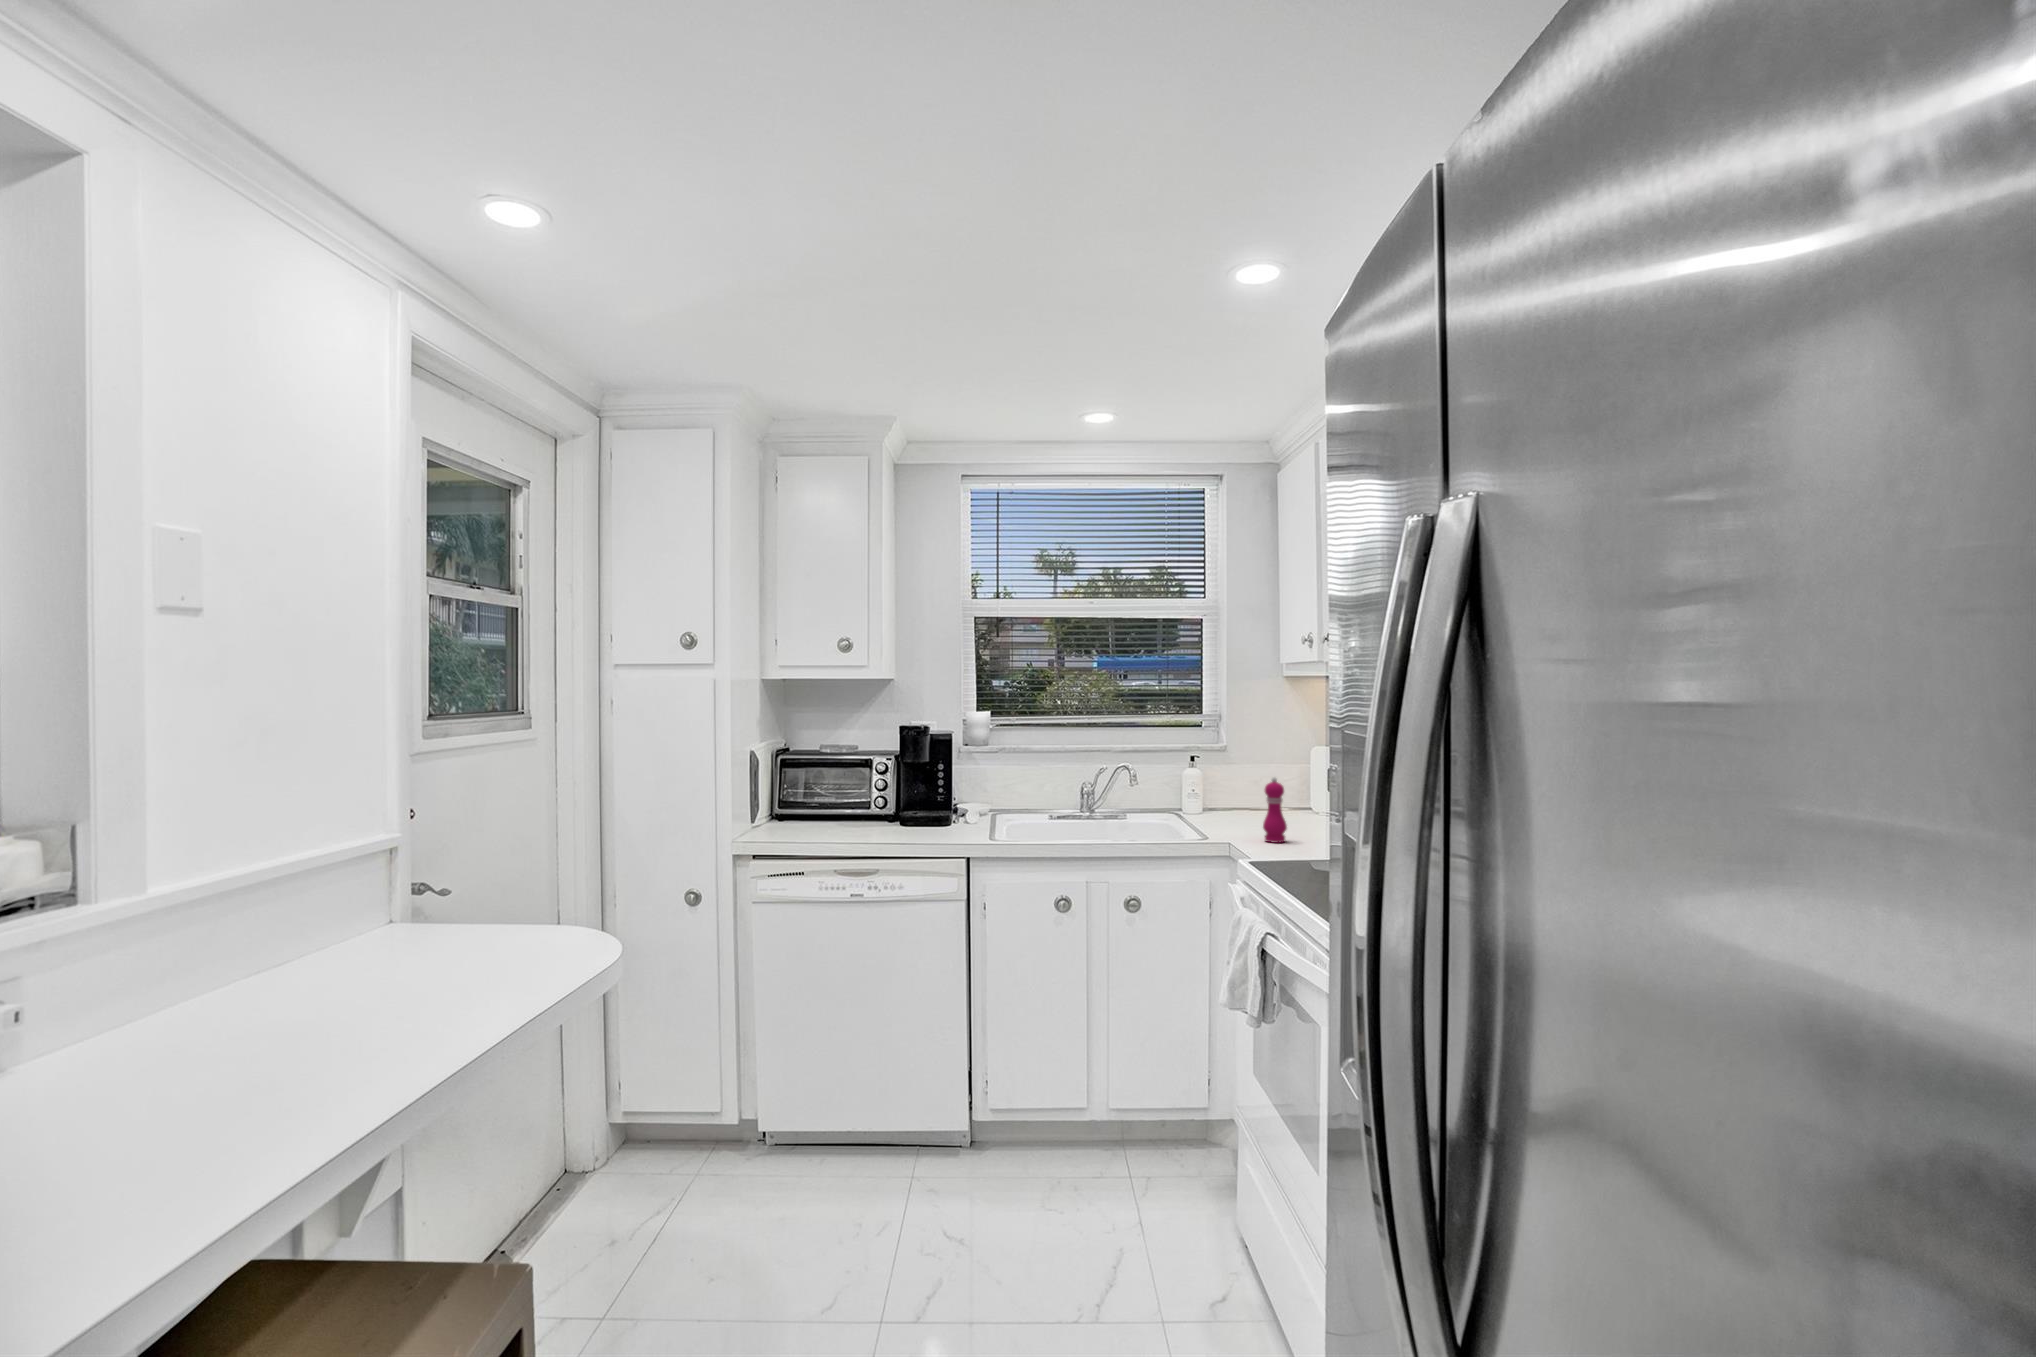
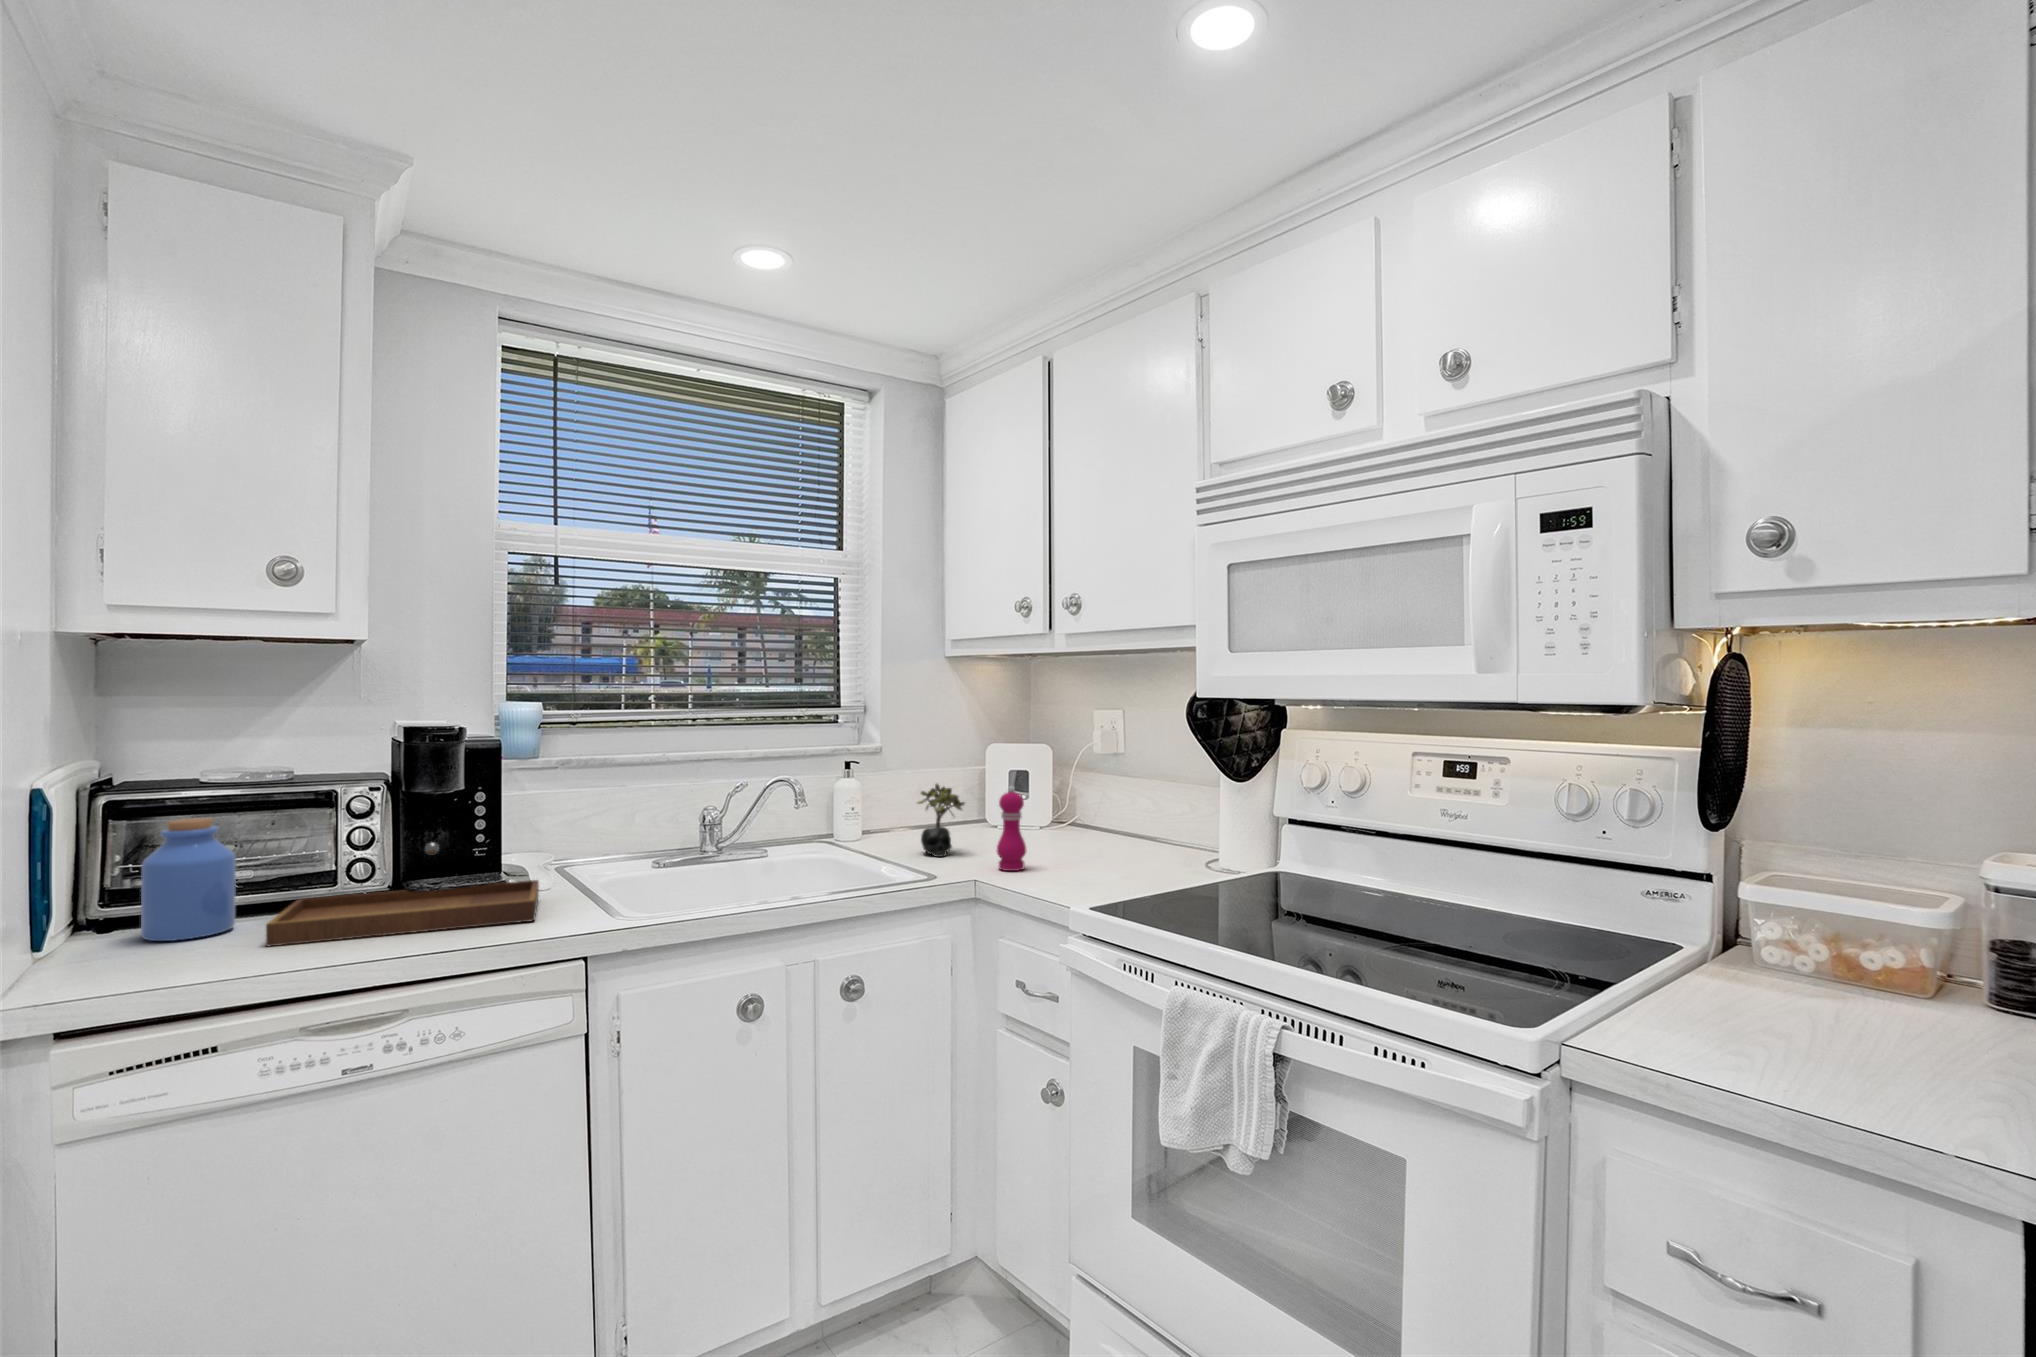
jar: none [793,769,829,828] -> present [141,818,236,941]
succulent plant: none [1223,774,1260,830] -> present [918,784,965,857]
tray: none [833,789,966,837] -> present [266,842,539,946]

